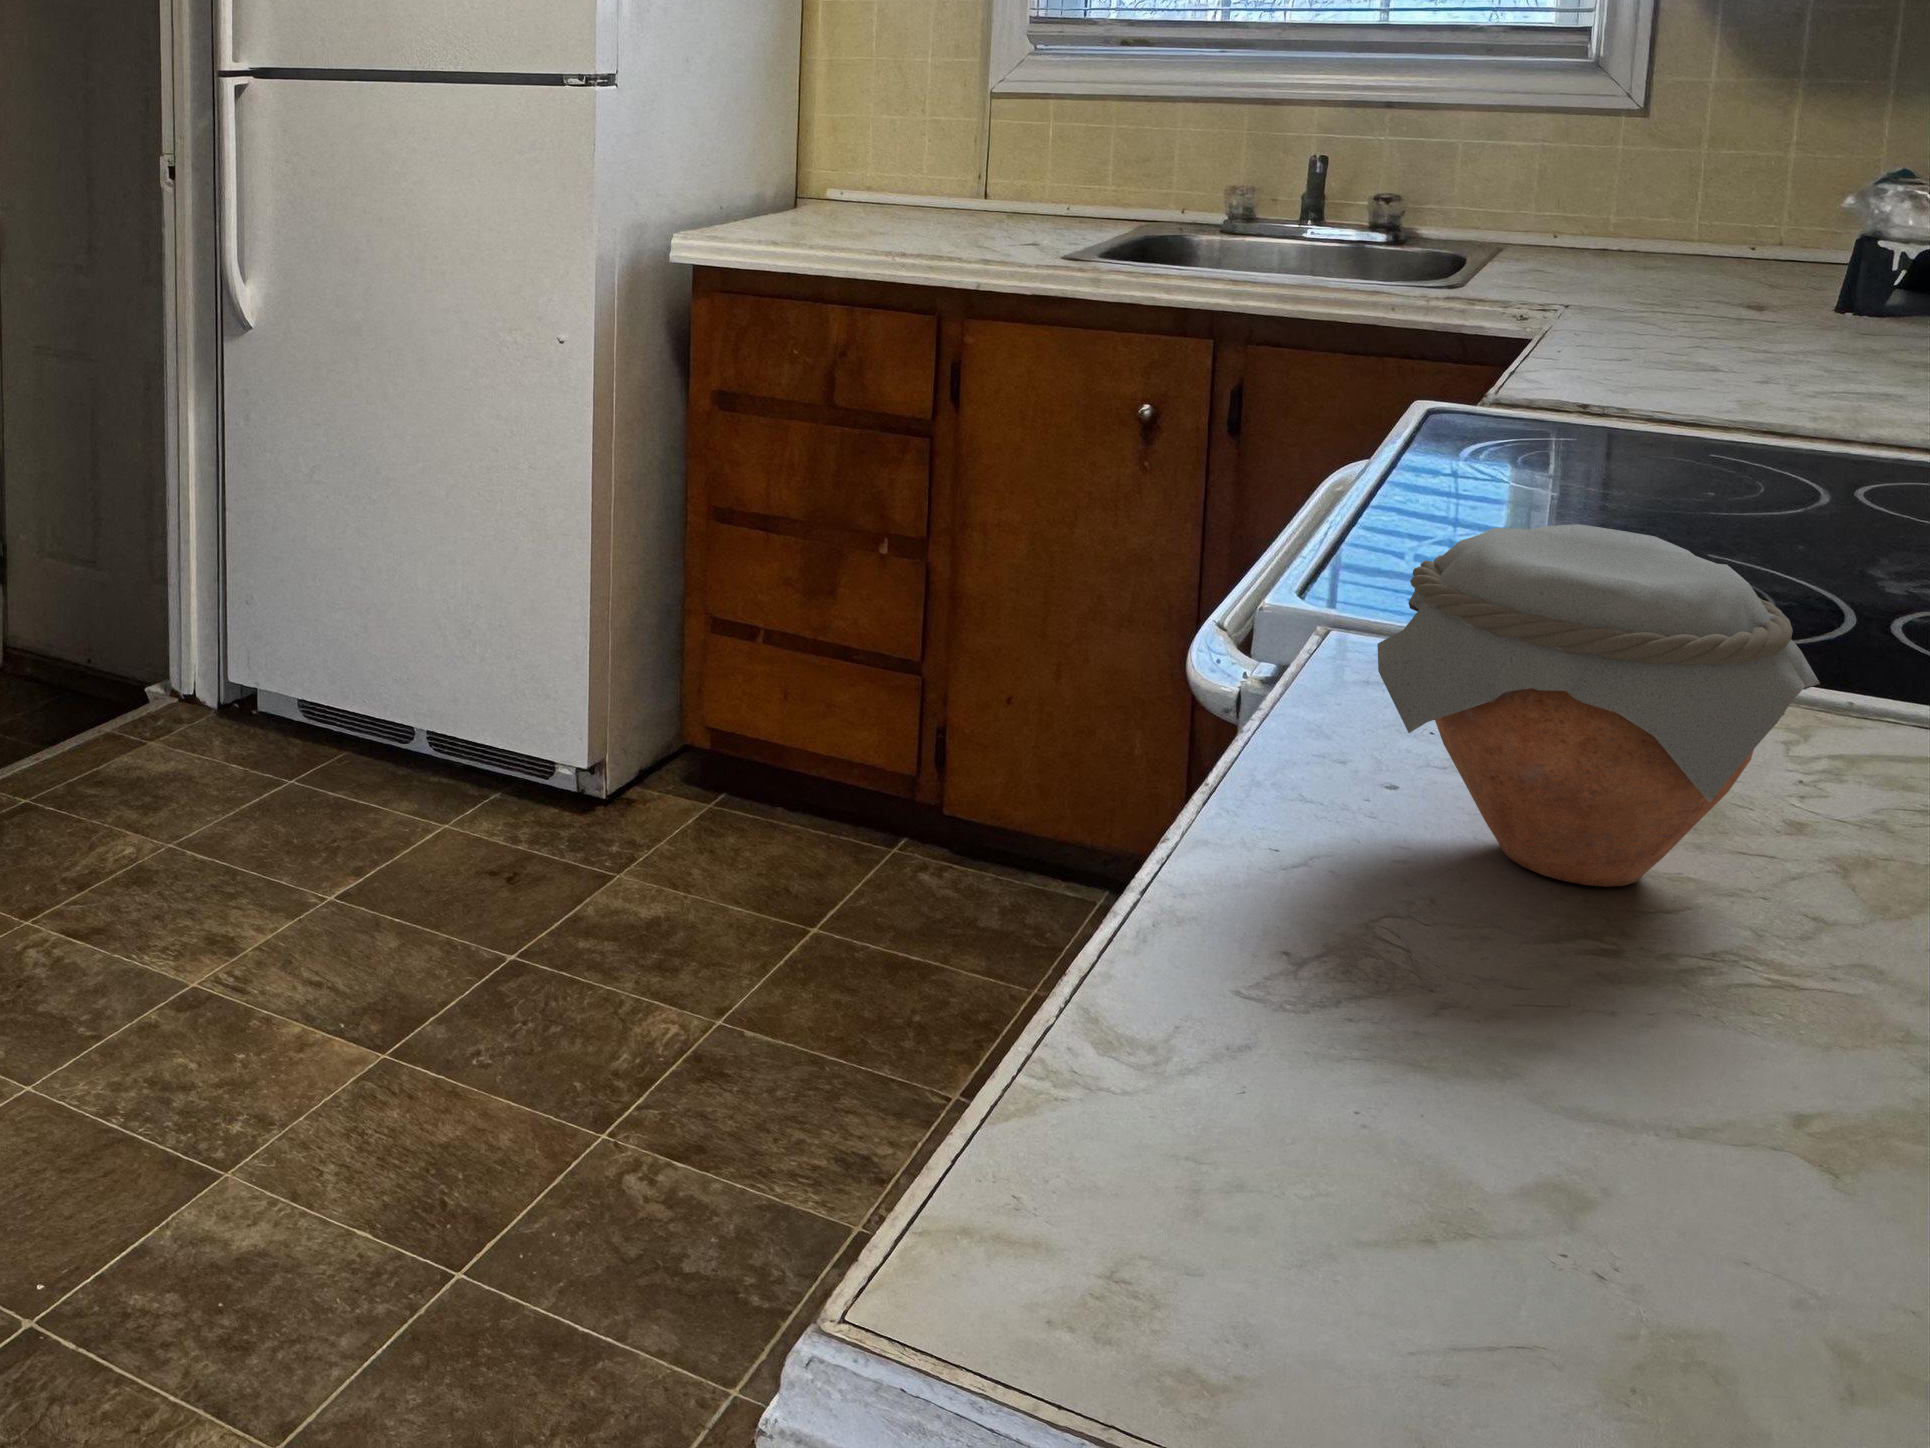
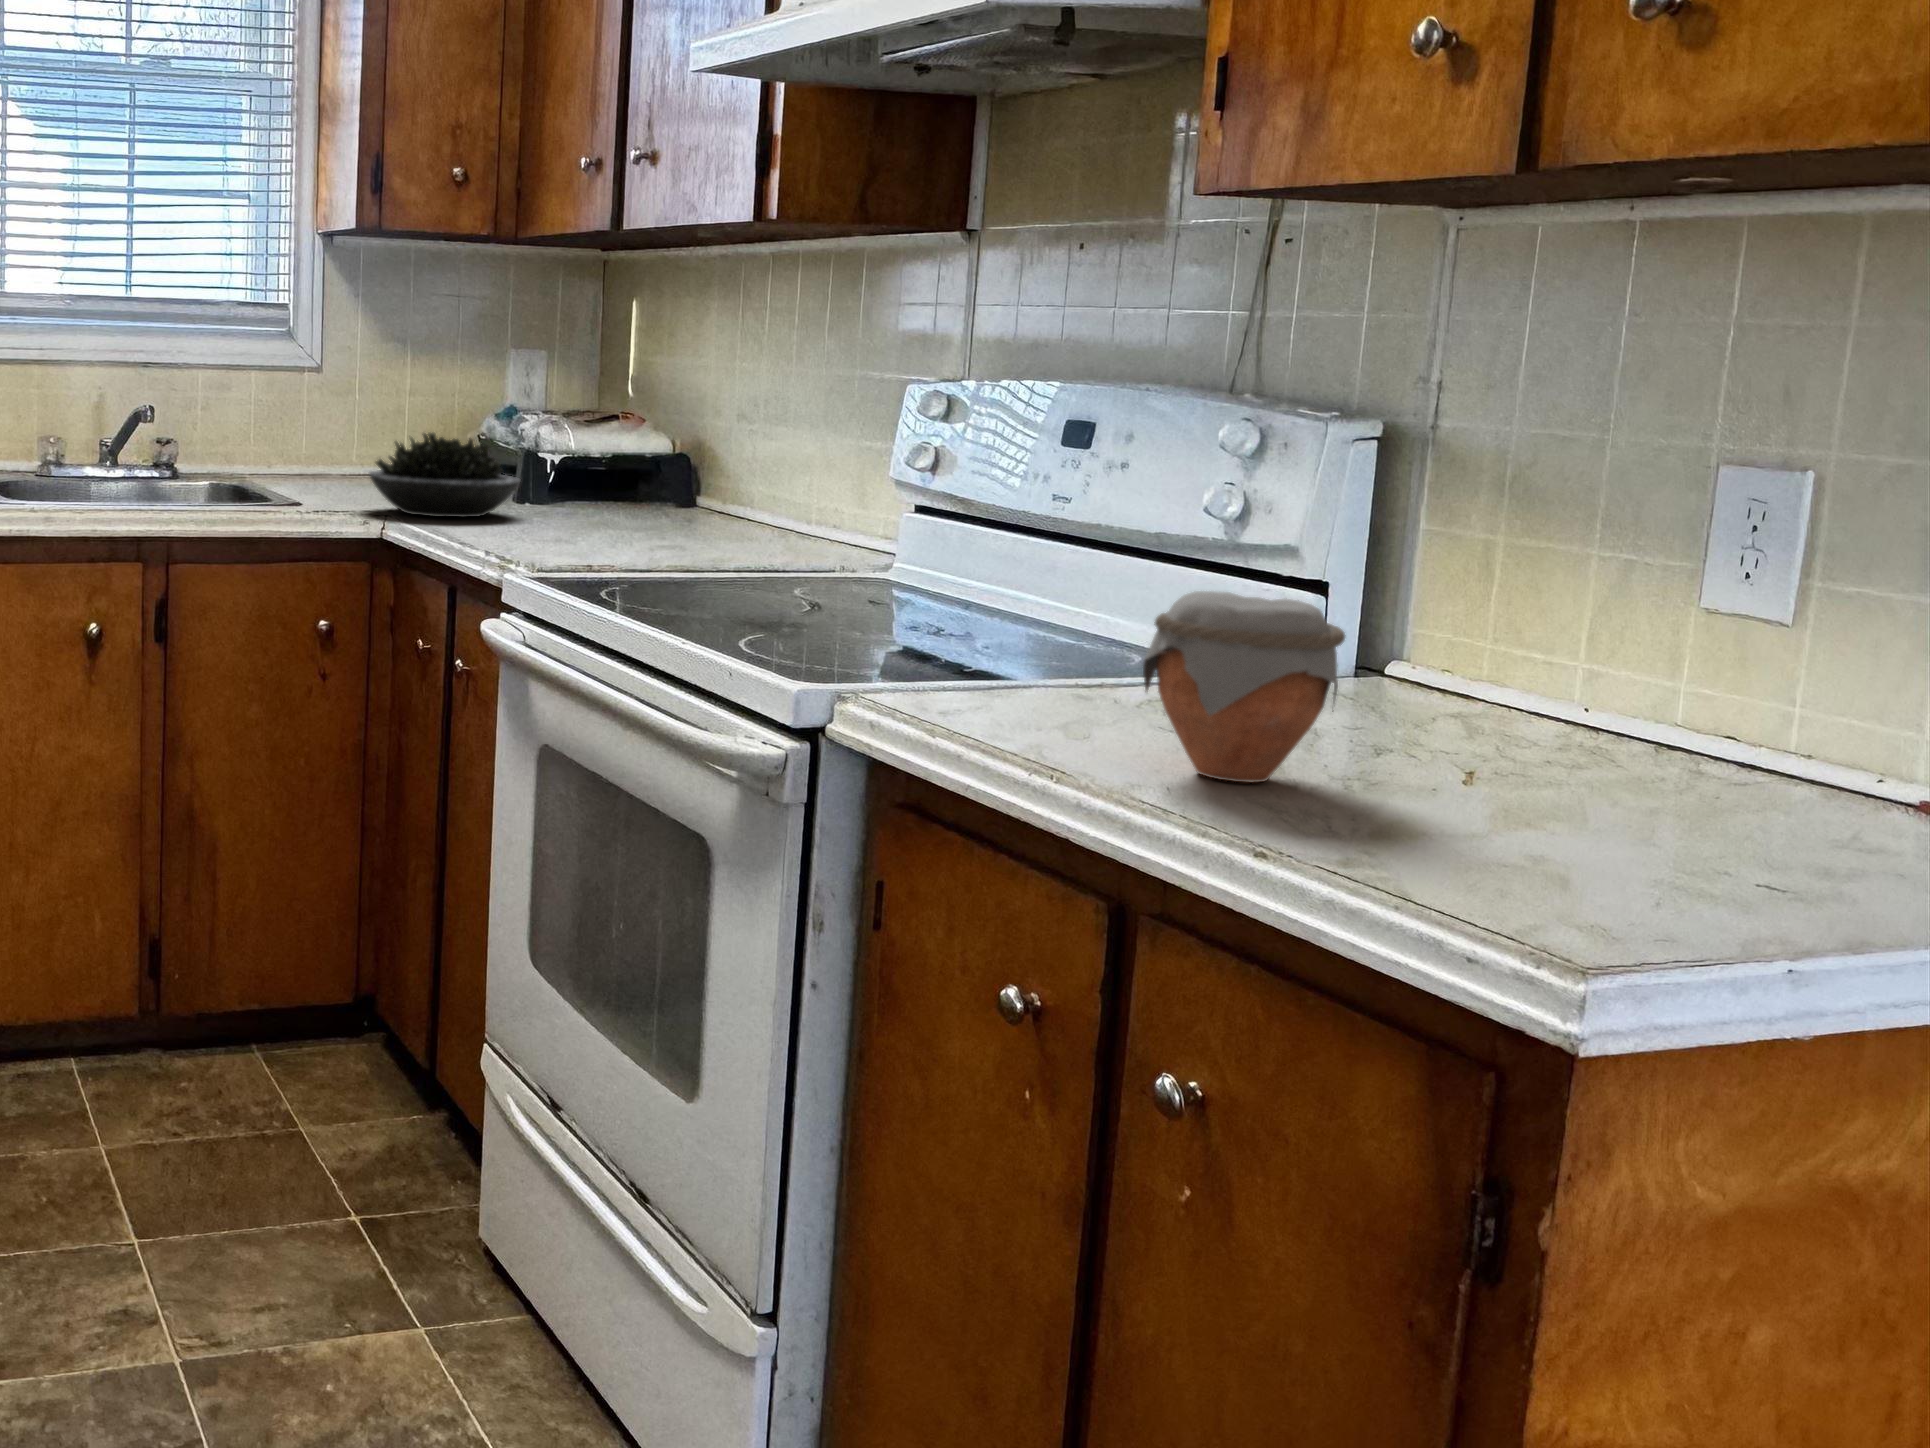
succulent plant: none [1525,199,1776,320] -> present [369,432,520,517]

